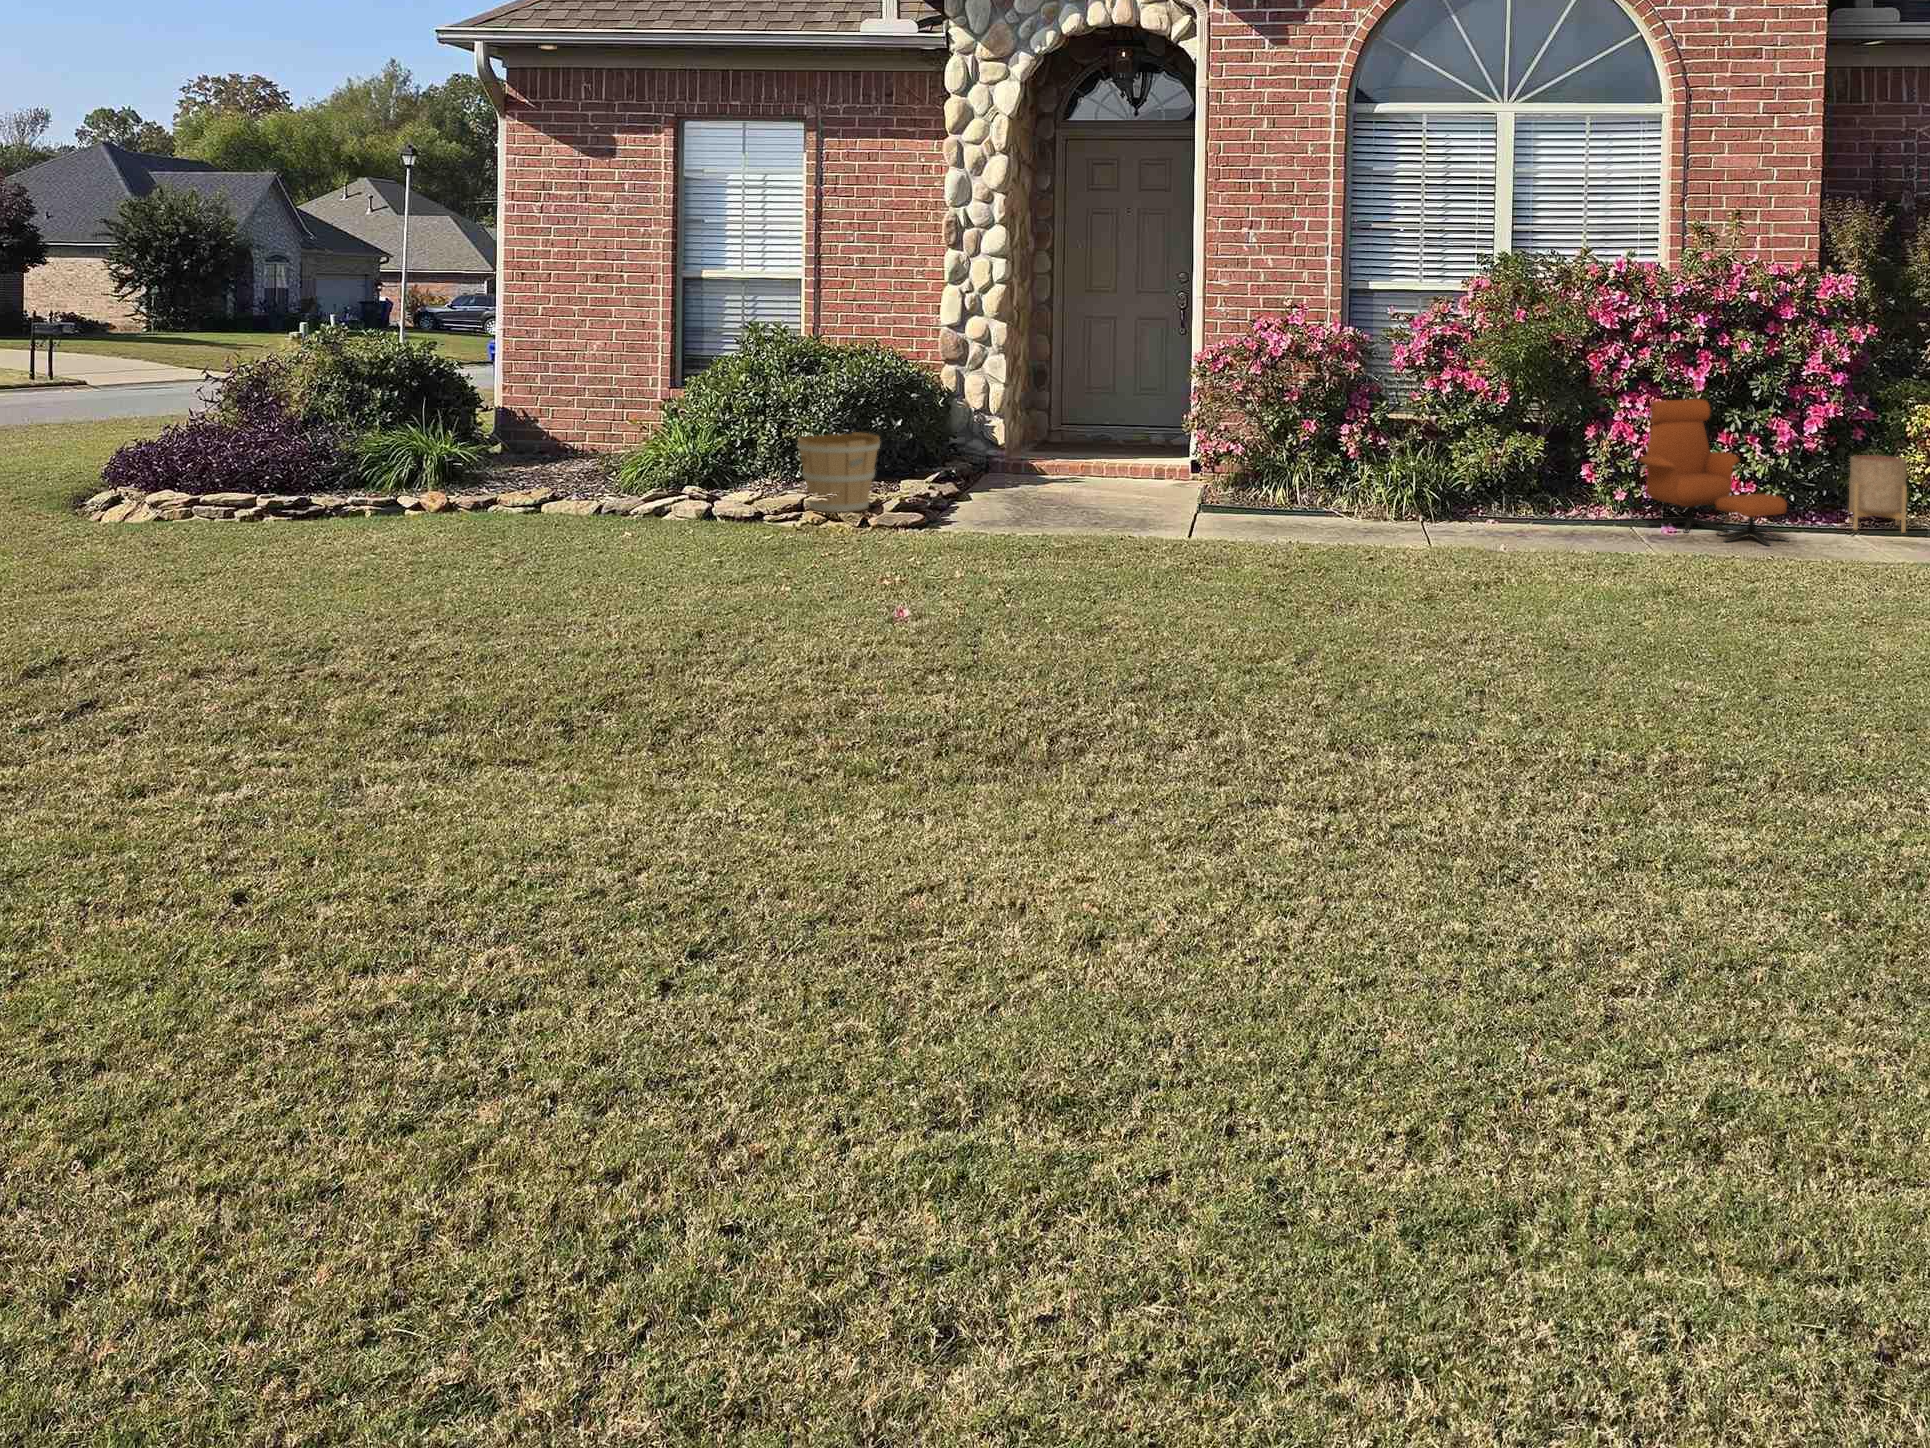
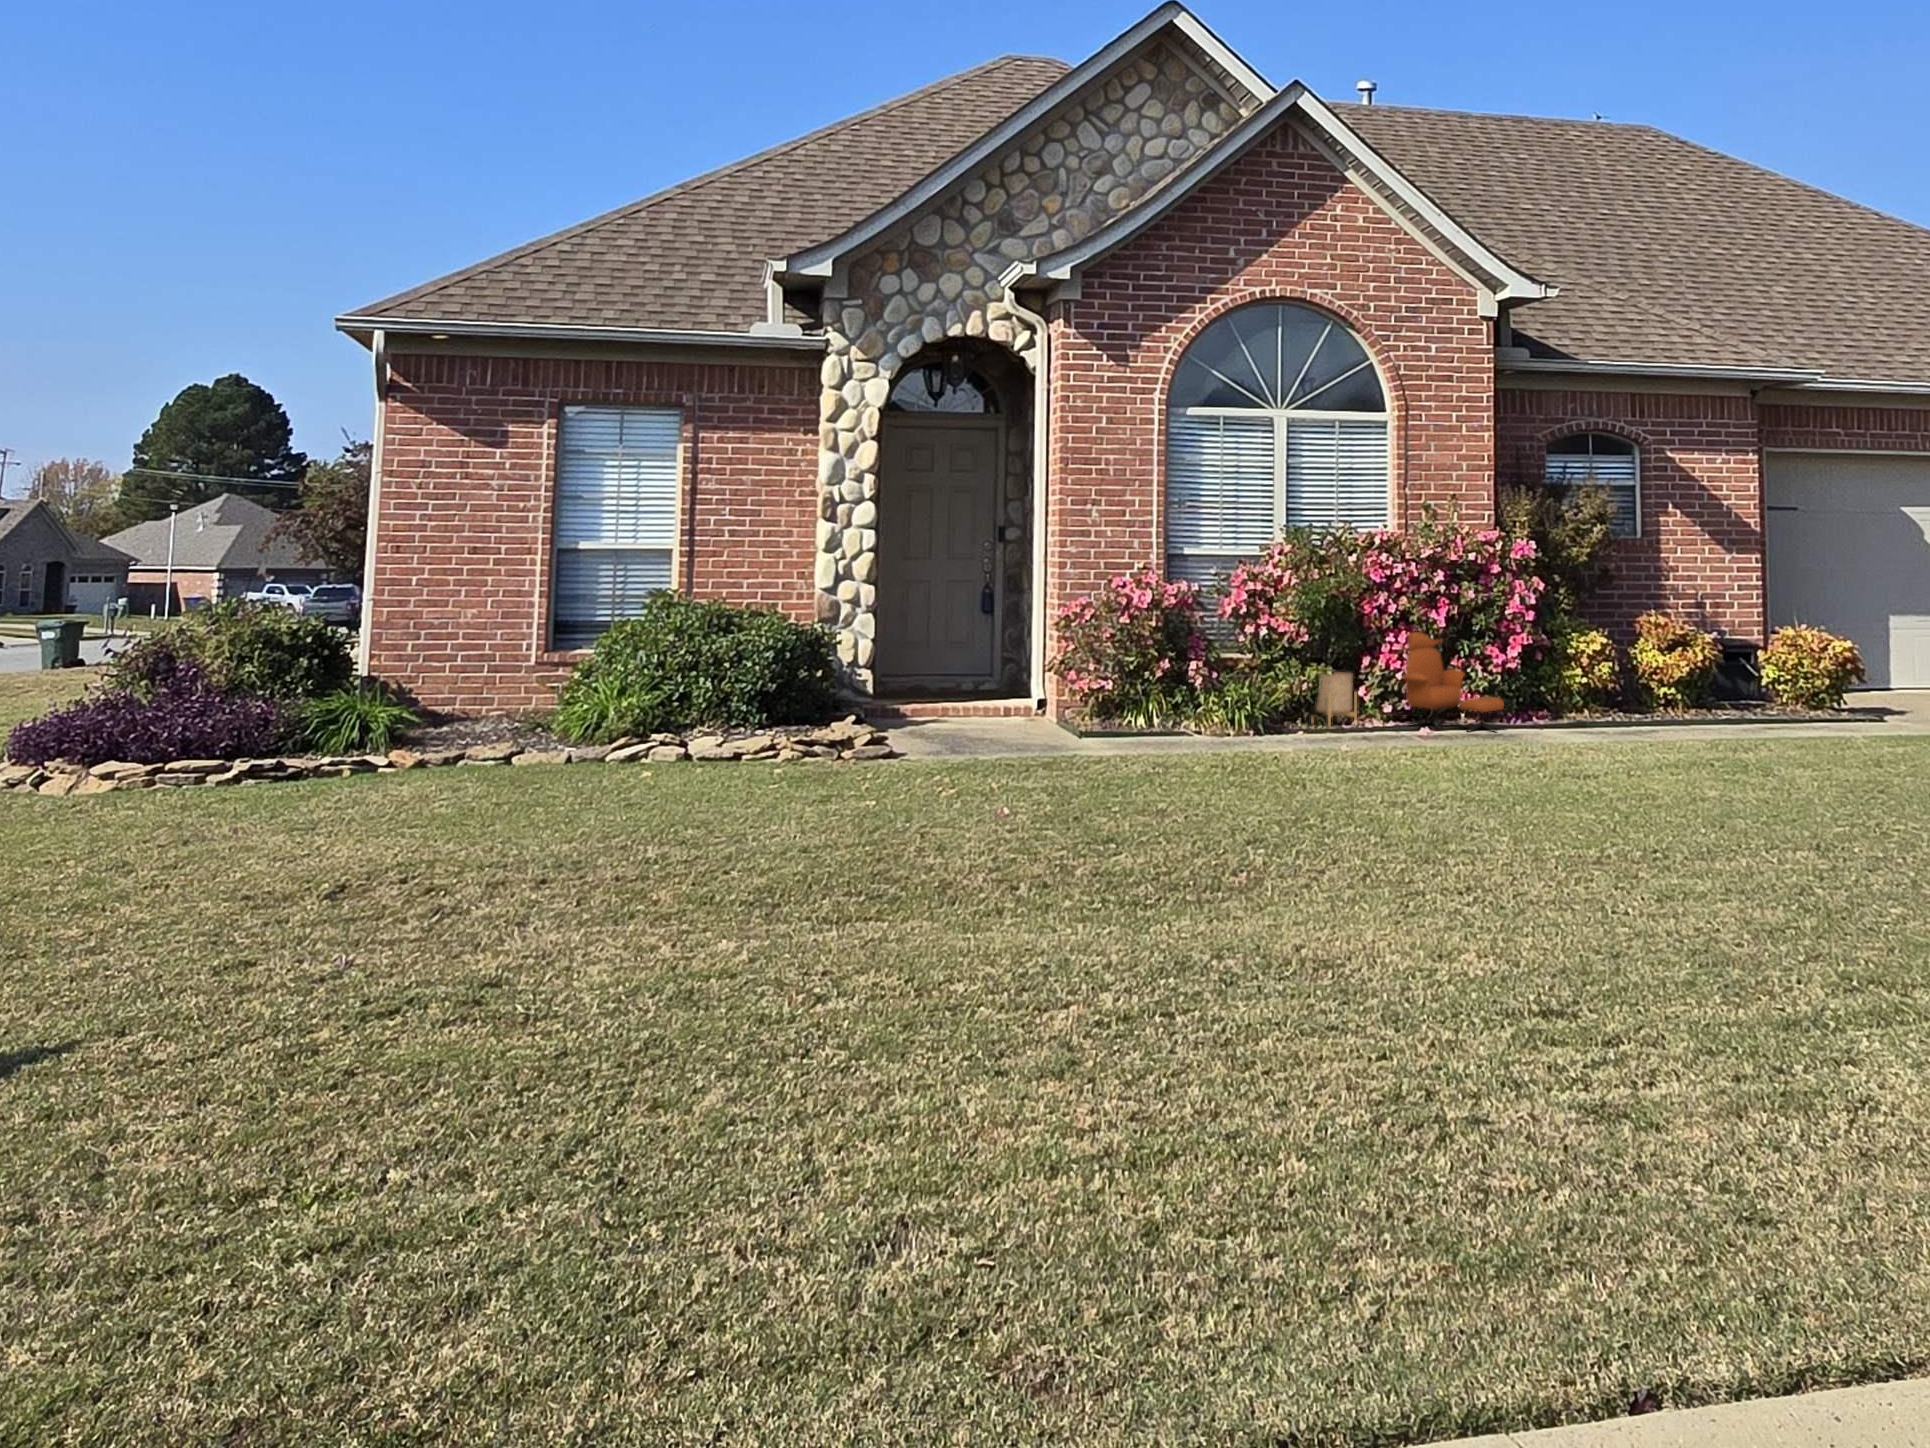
wooden bucket: present [797,432,880,512] -> none [752,681,827,749]
planter: present [1848,455,1907,533] -> present [1311,672,1357,726]

